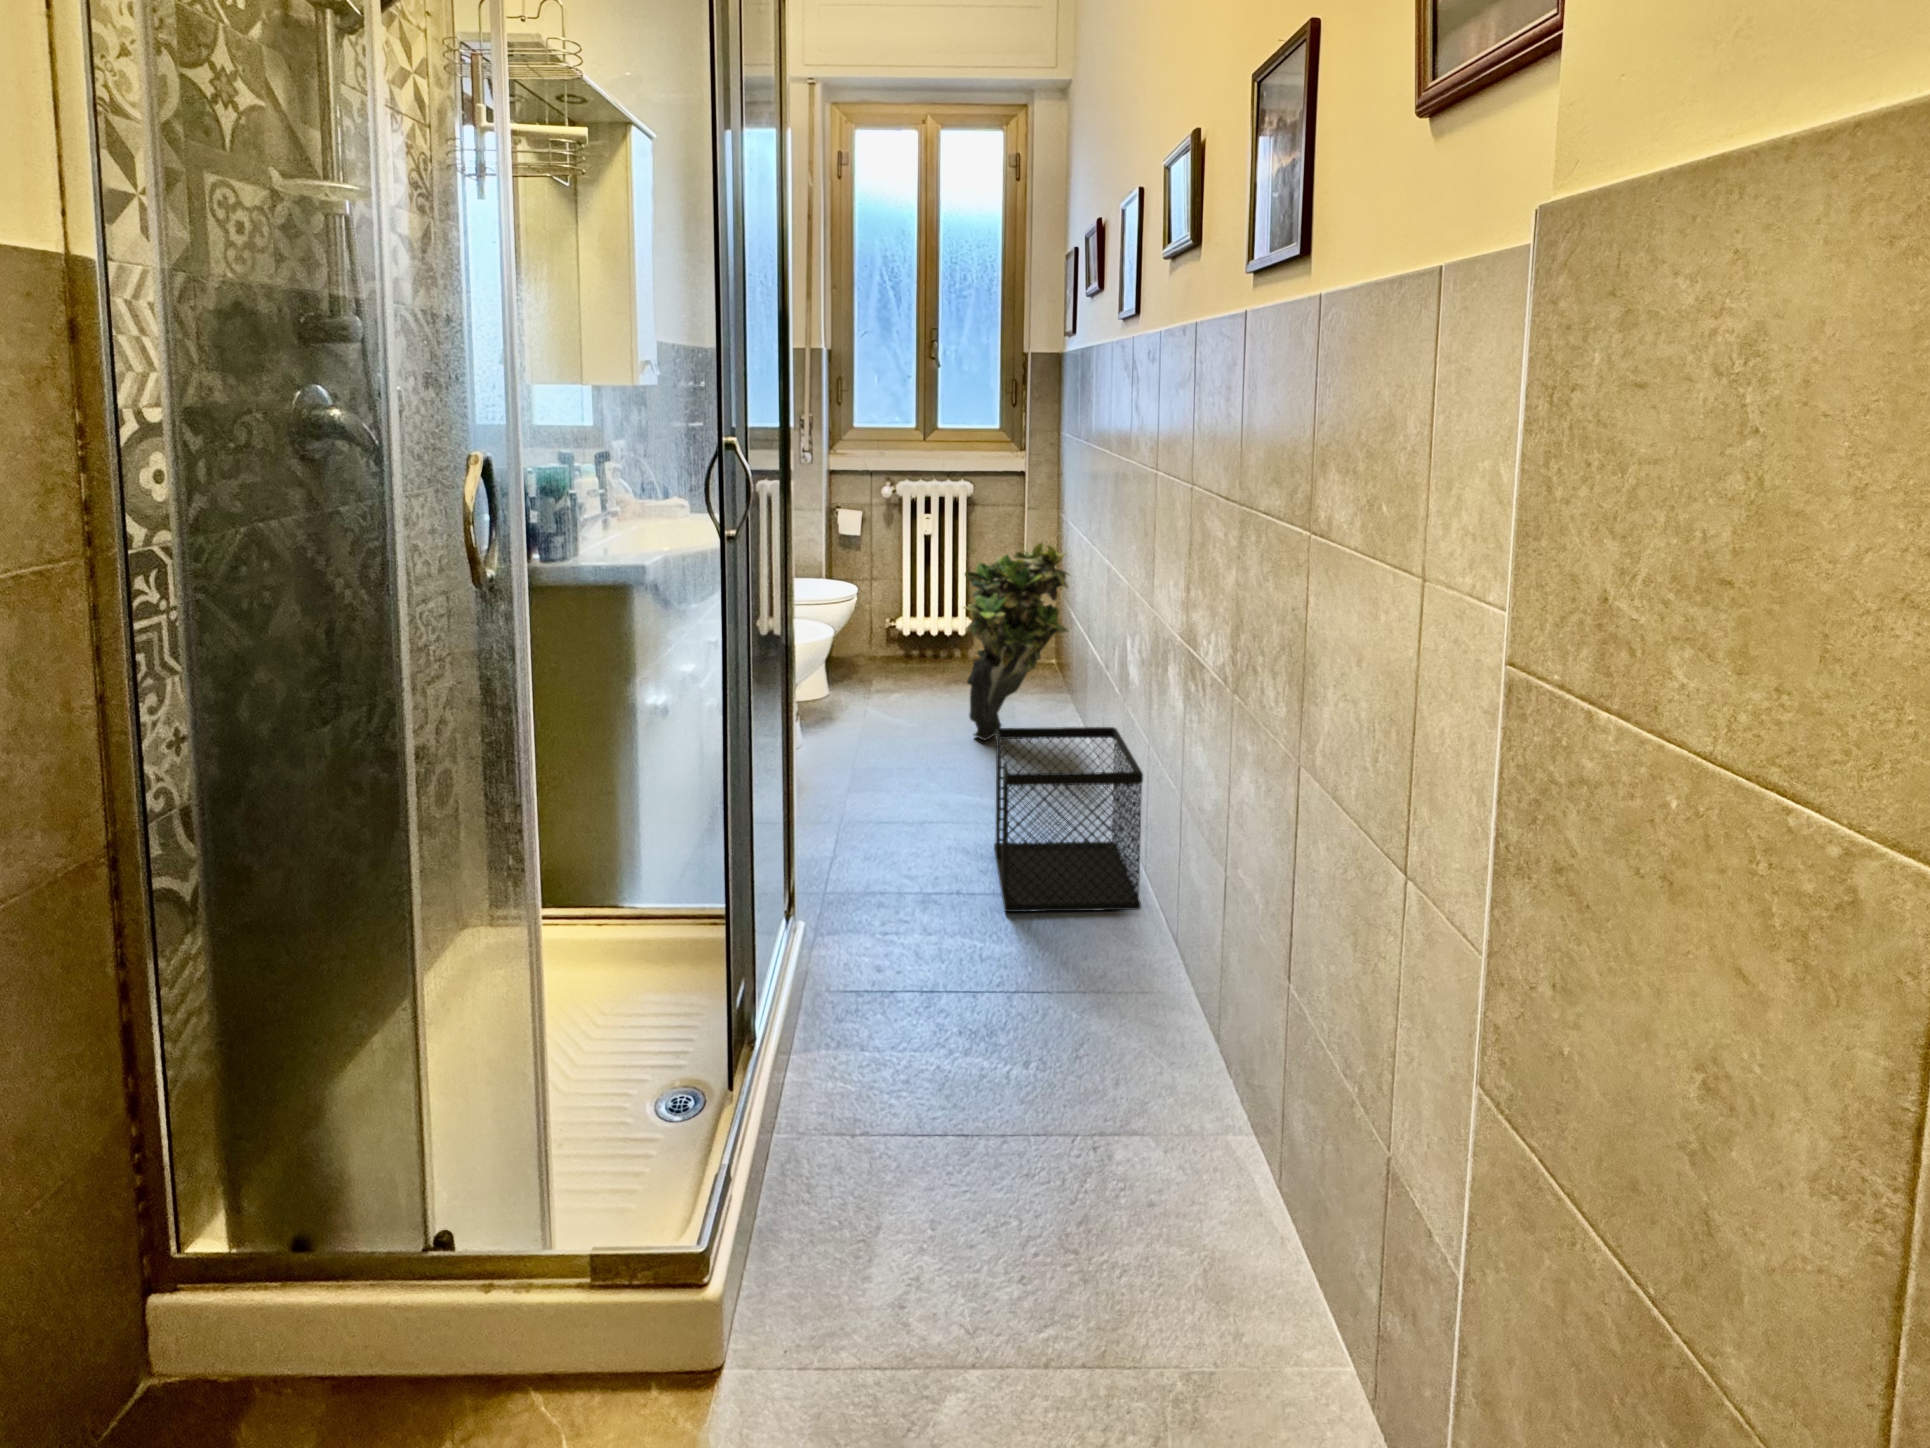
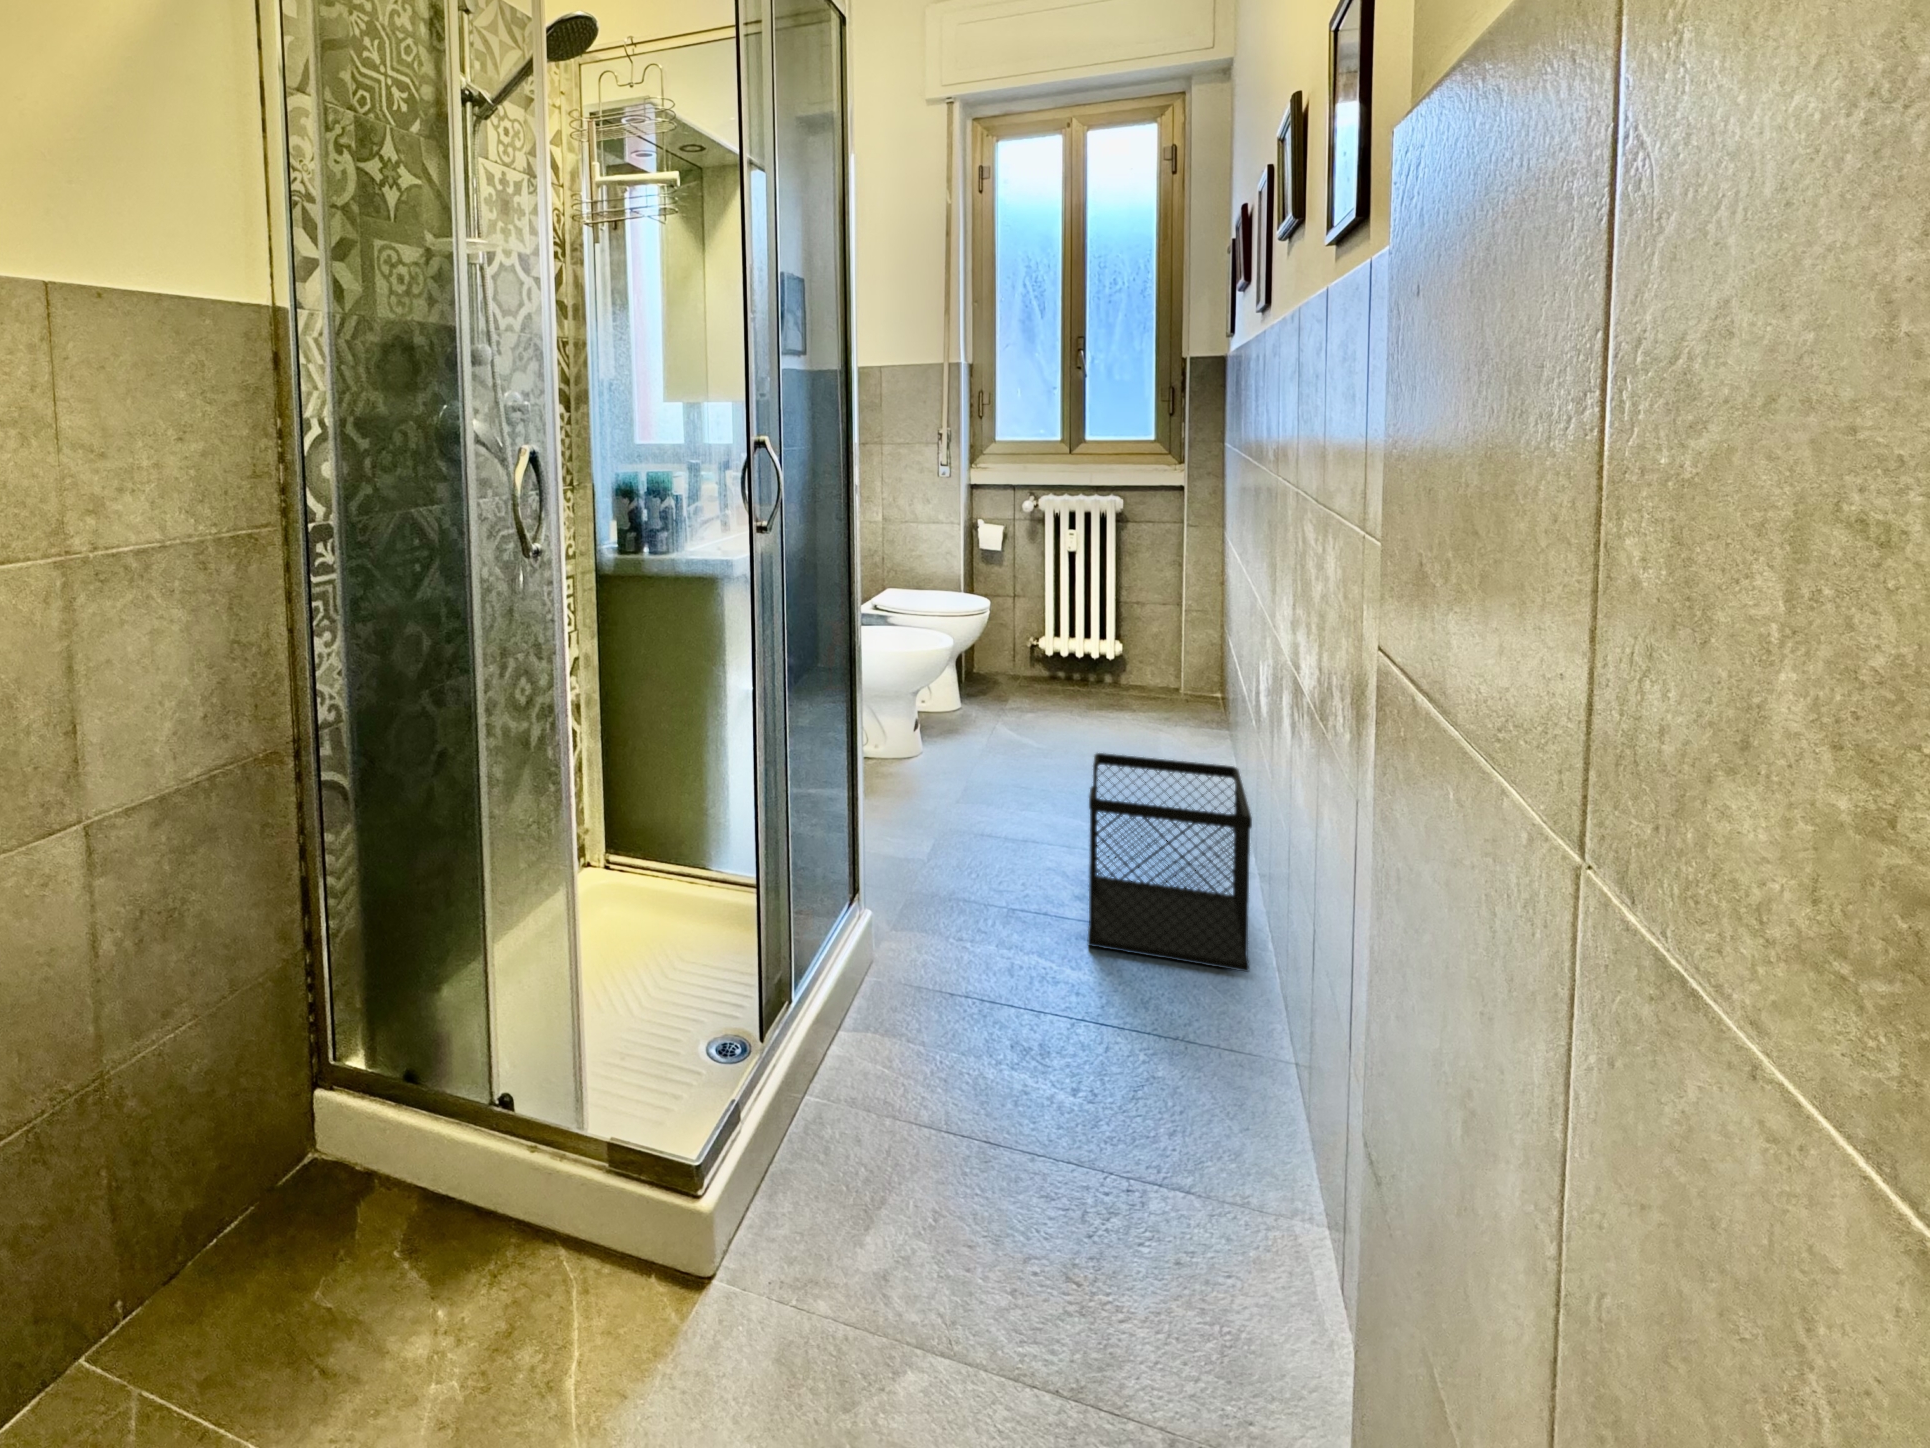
potted plant: present [964,543,1069,741] -> none [1086,562,1220,772]

